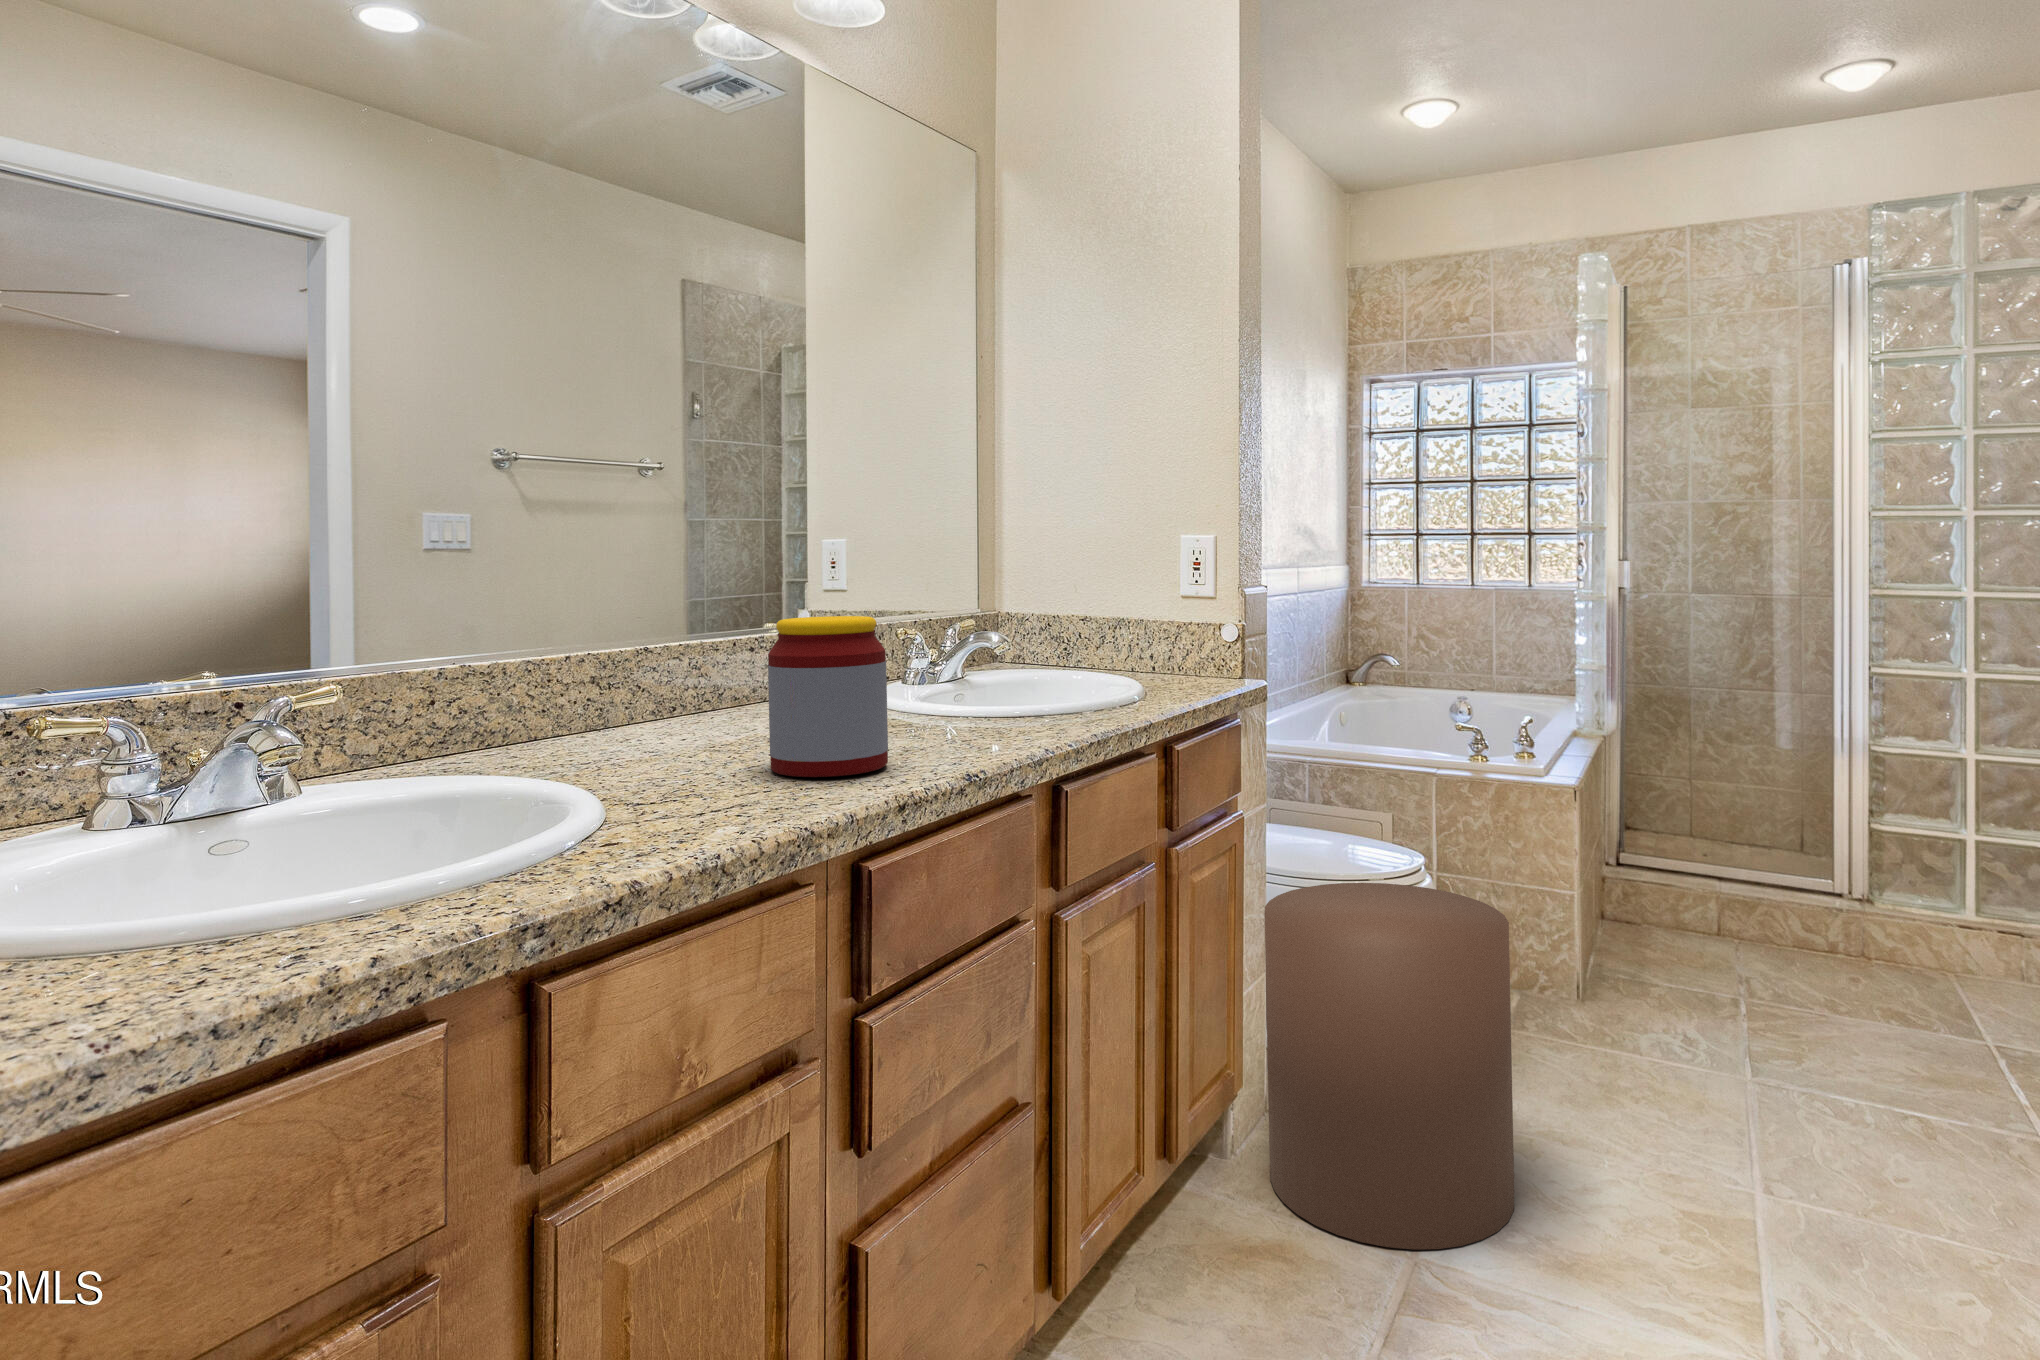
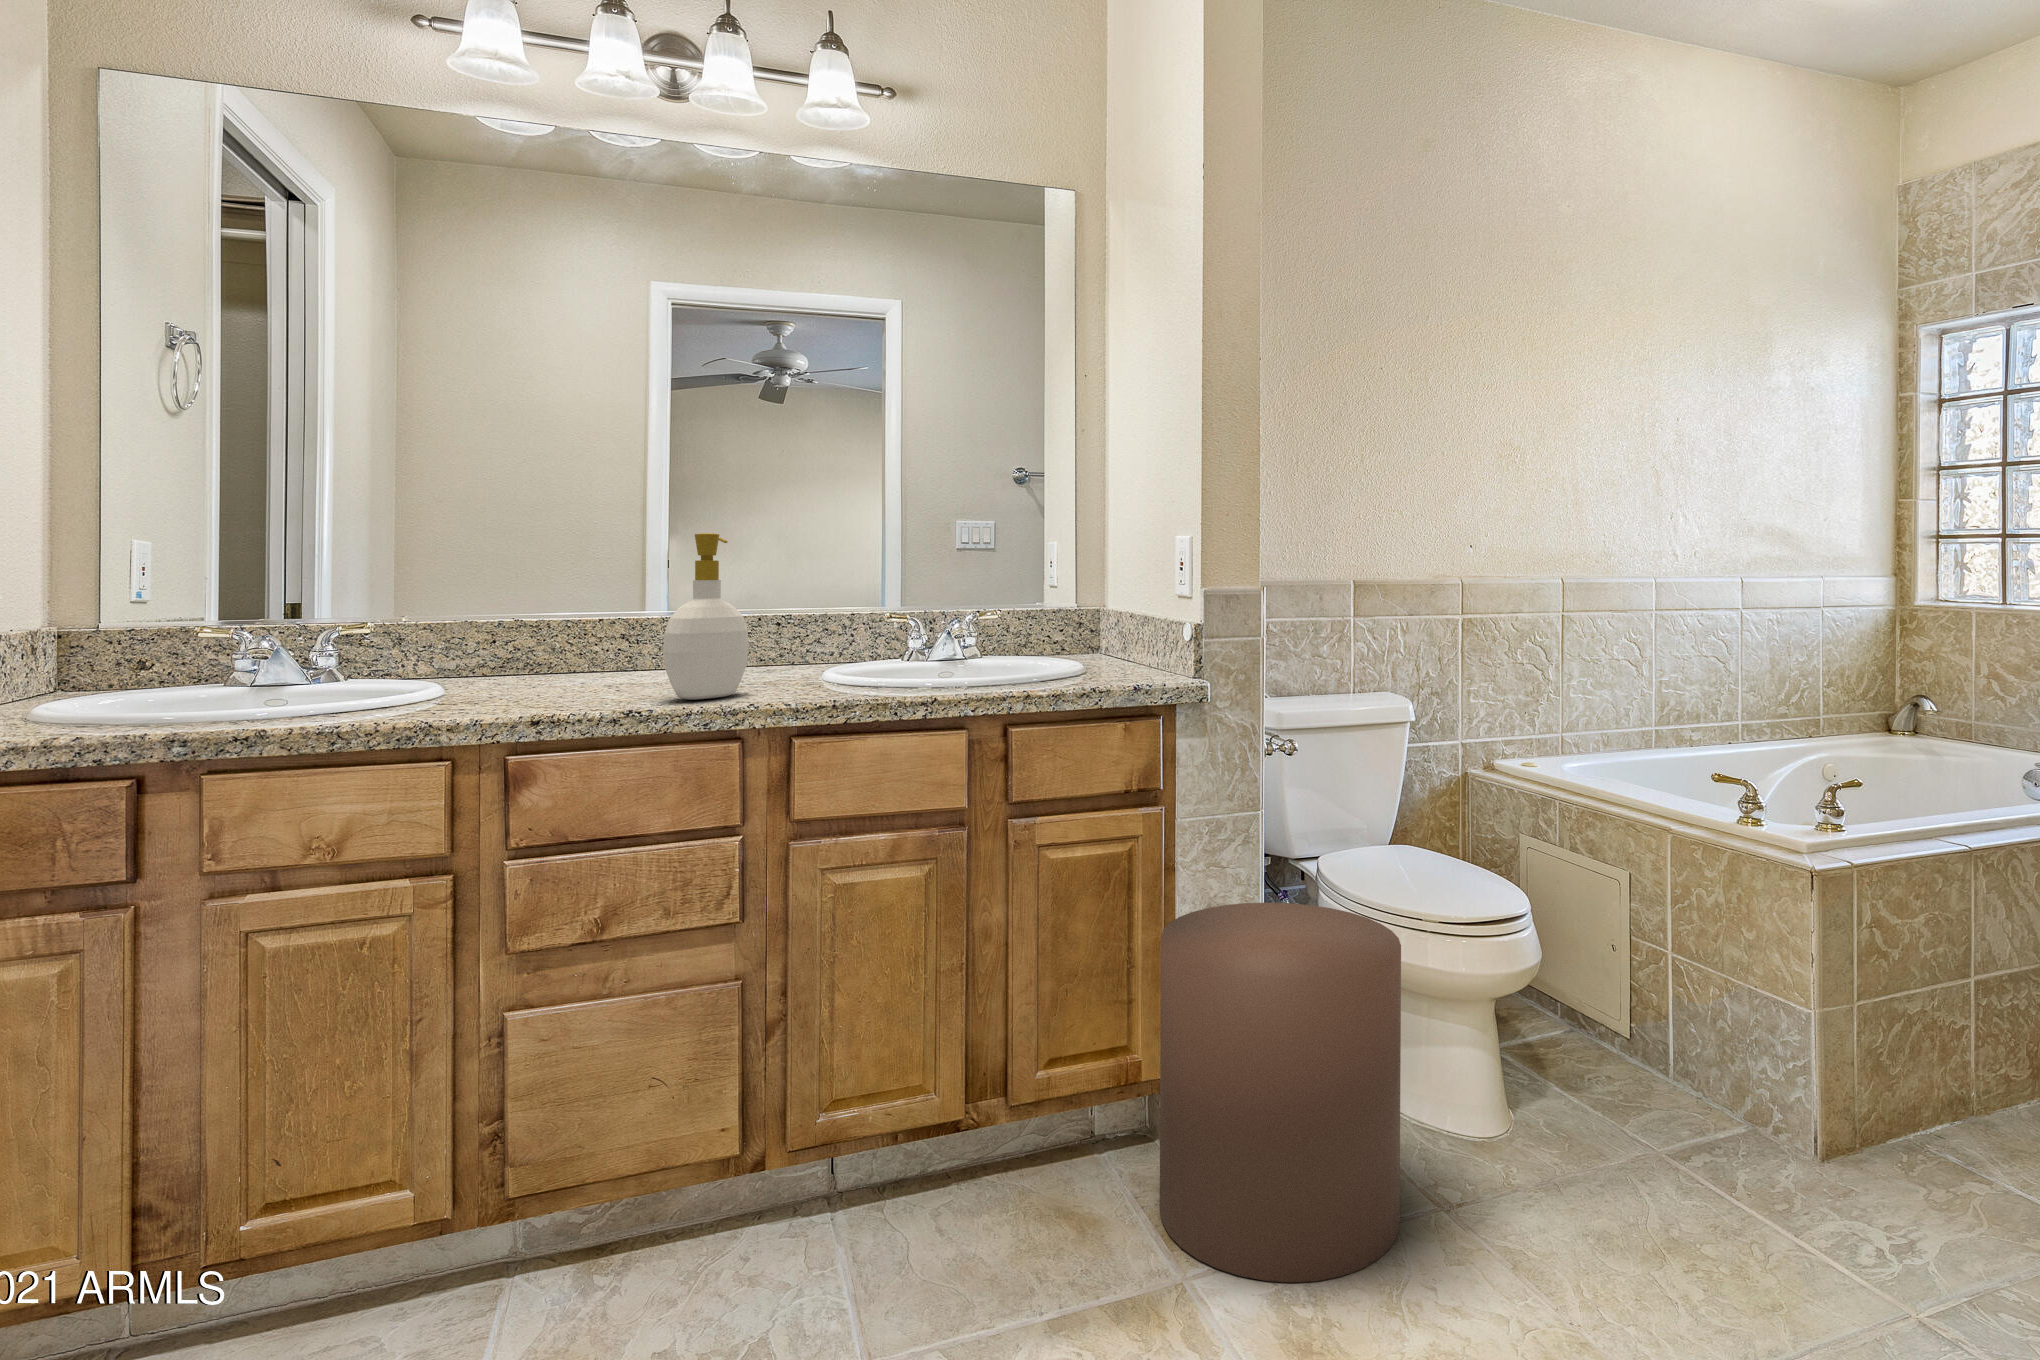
soap bottle: none [913,512,988,745] -> present [663,533,749,700]
jar: present [768,616,888,777] -> none [527,603,612,706]

